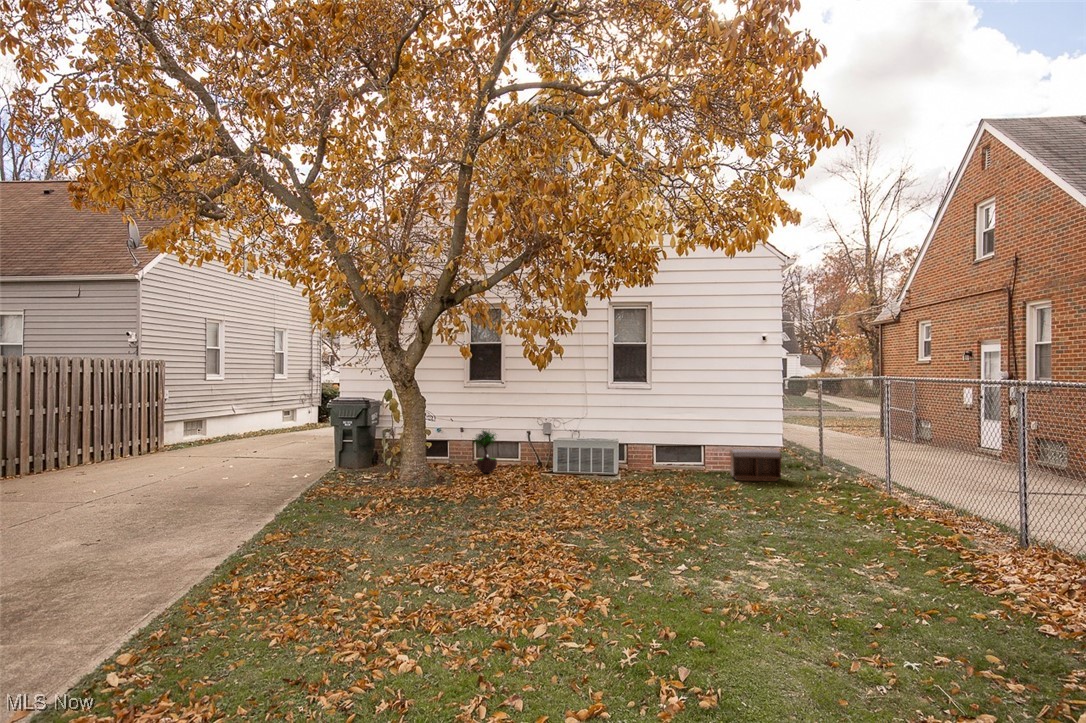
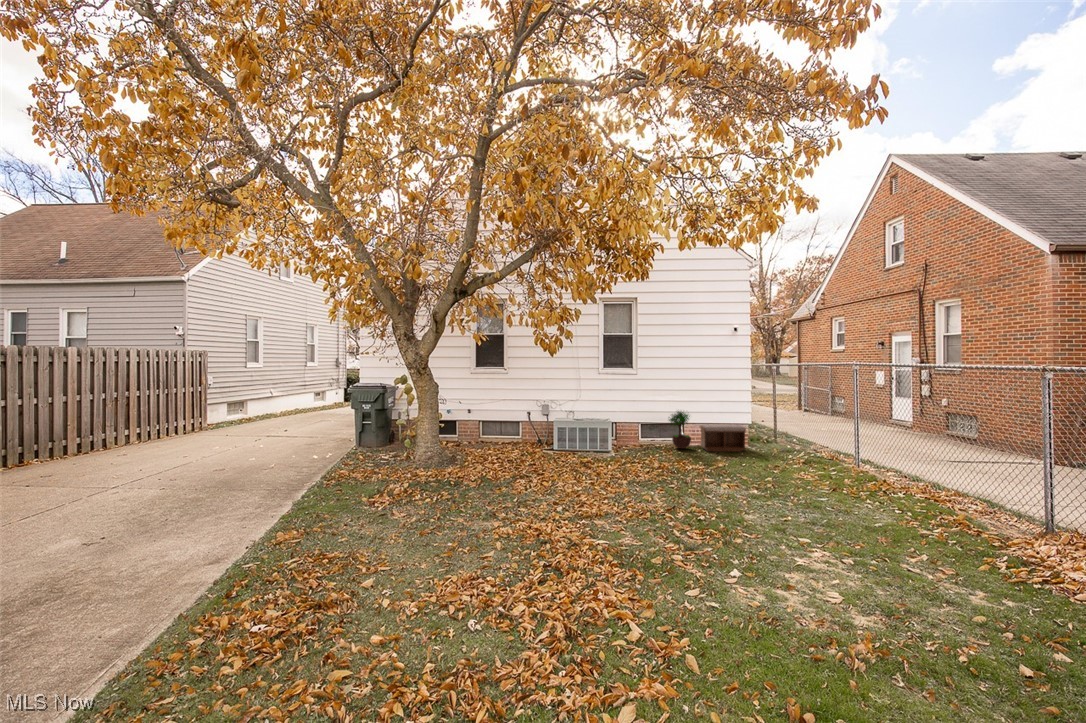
potted tree: present [474,431,497,473] -> present [669,411,691,449]

